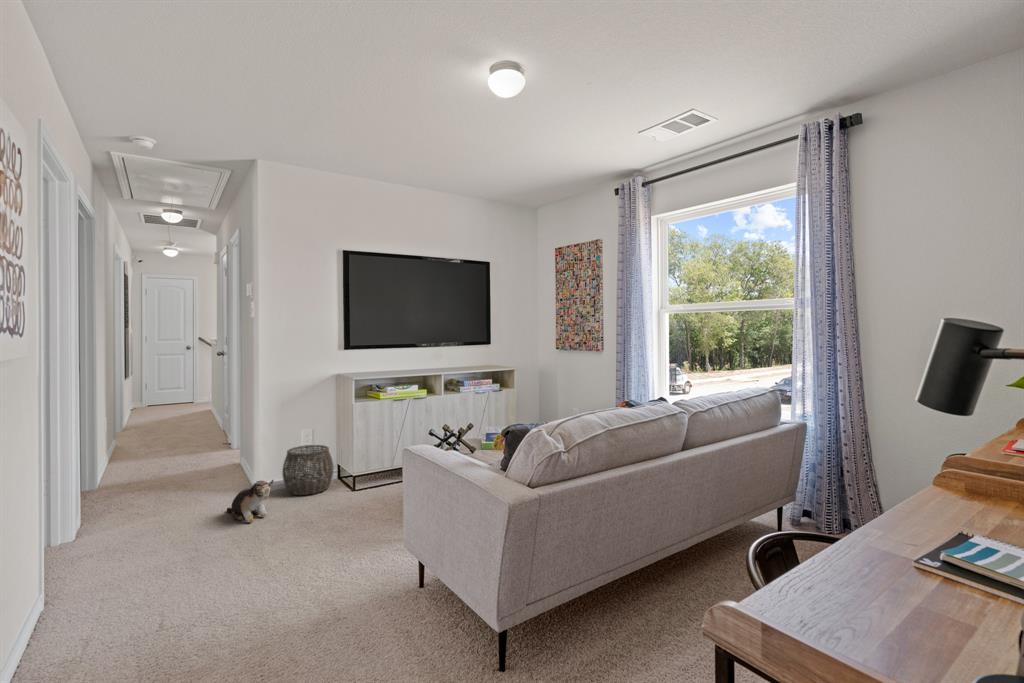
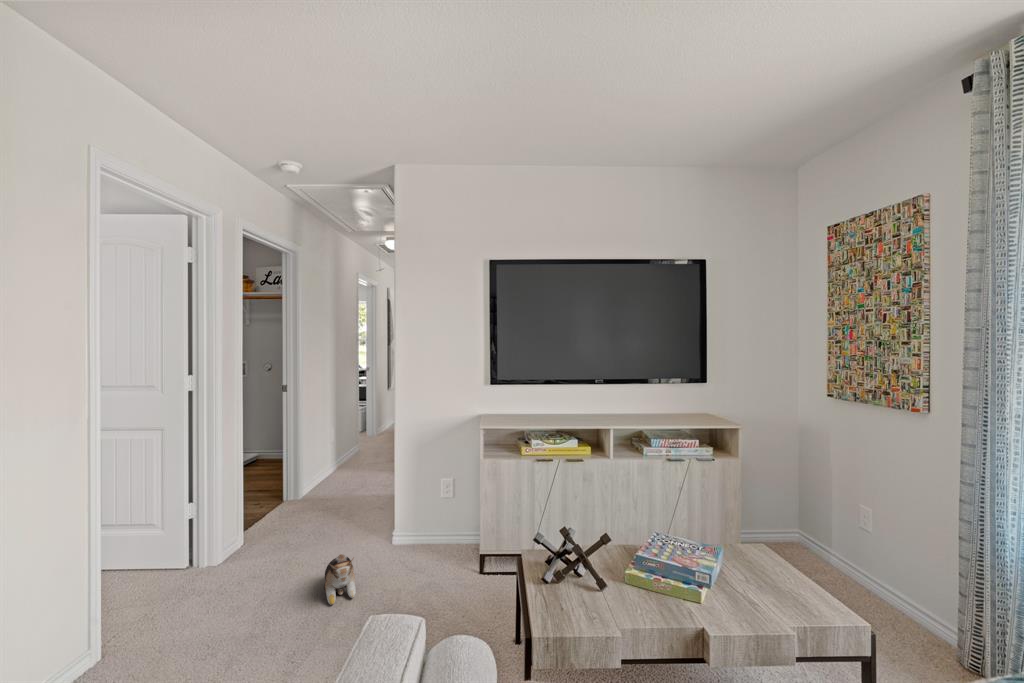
woven basket: present [282,445,334,495] -> none [405,500,465,570]

